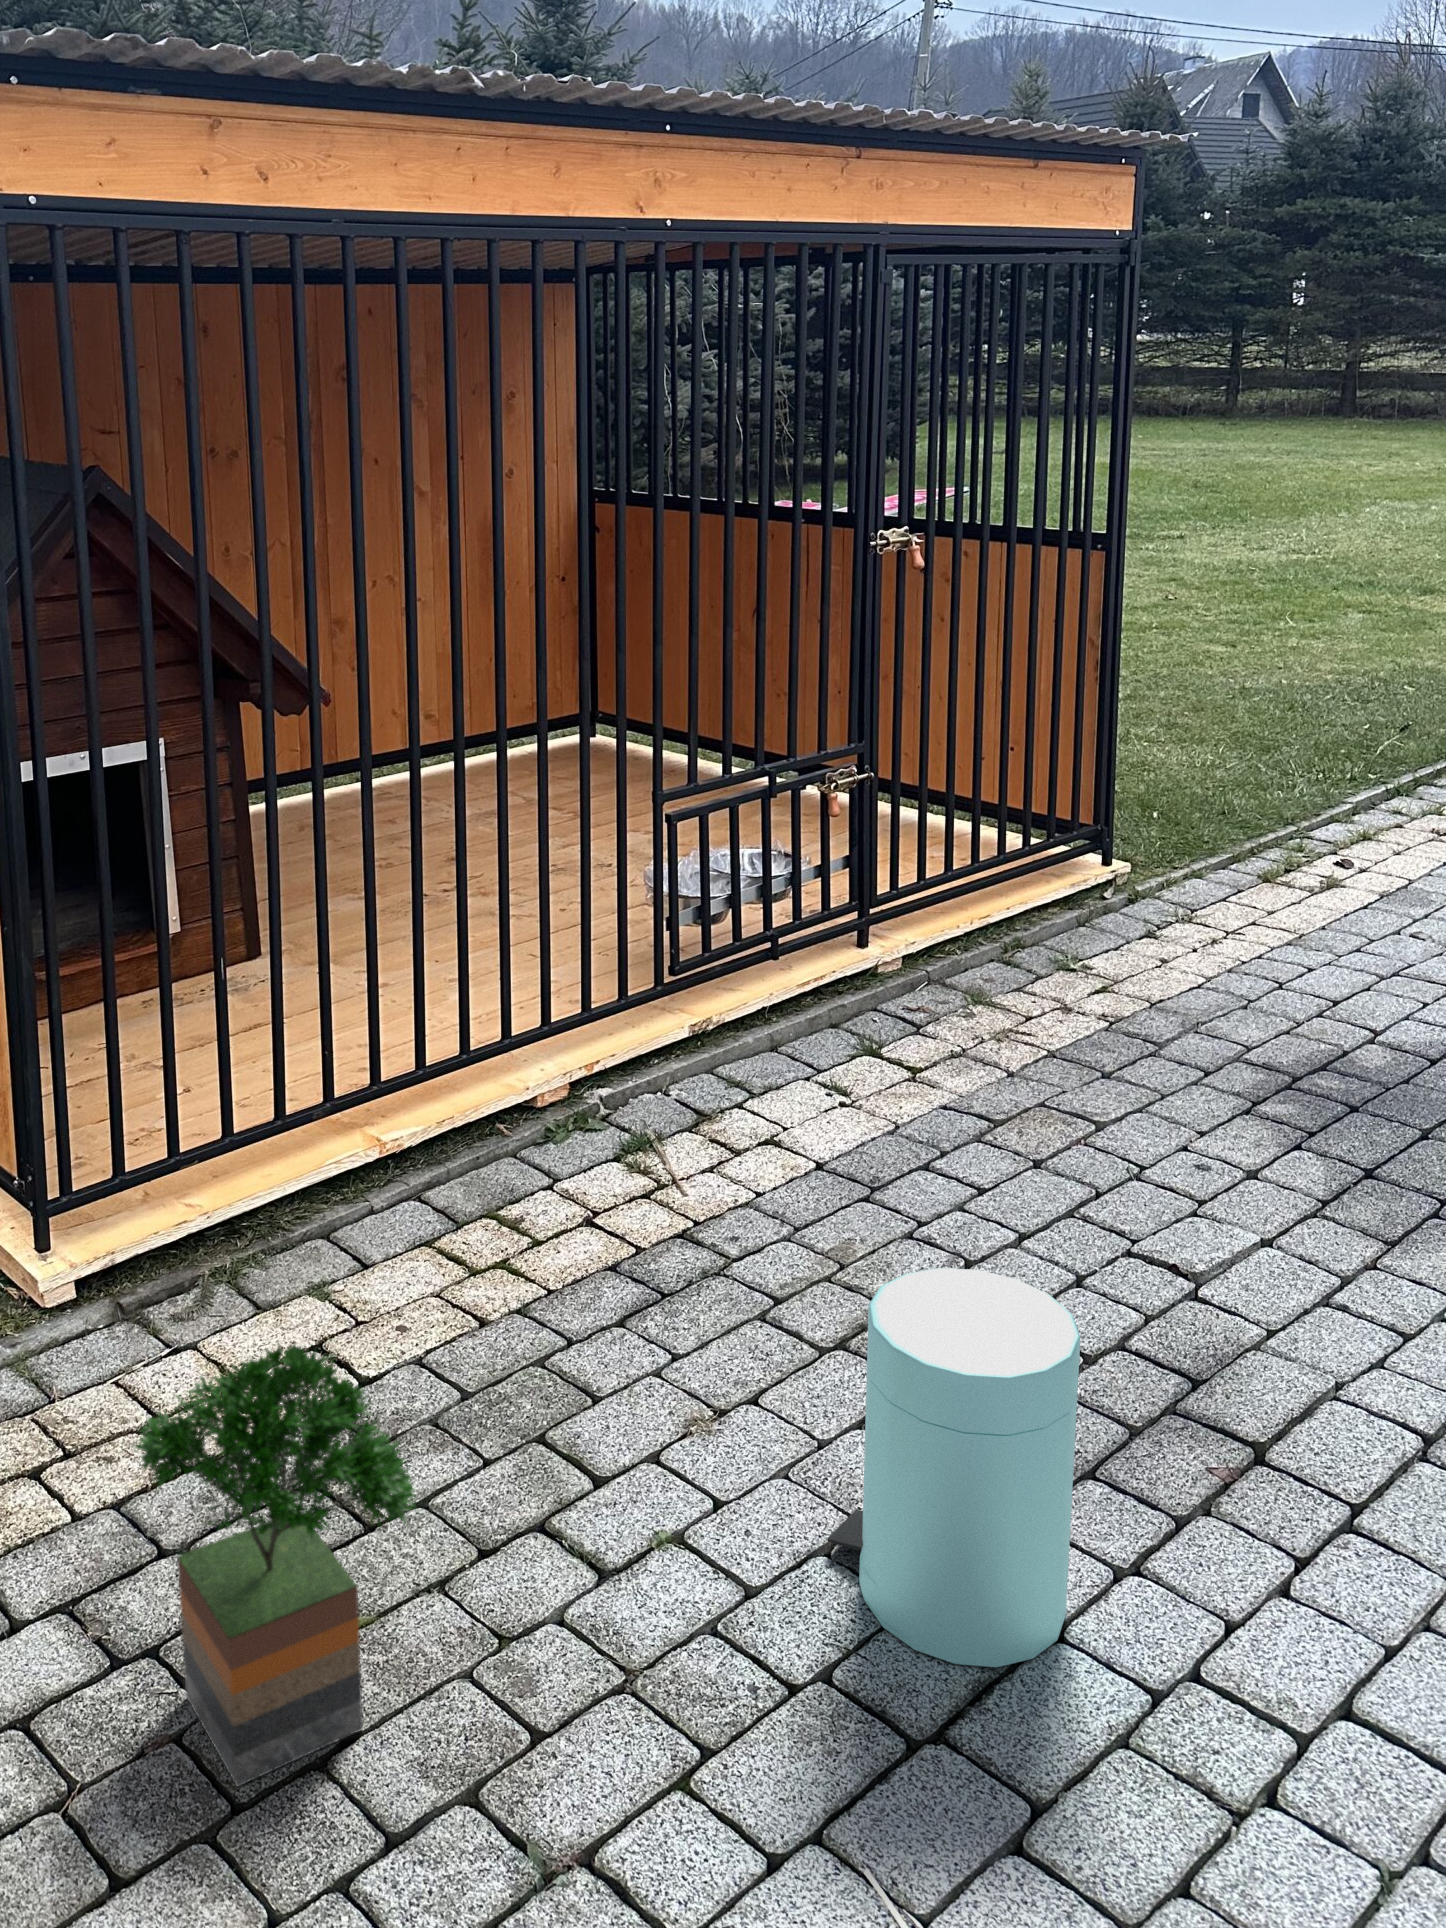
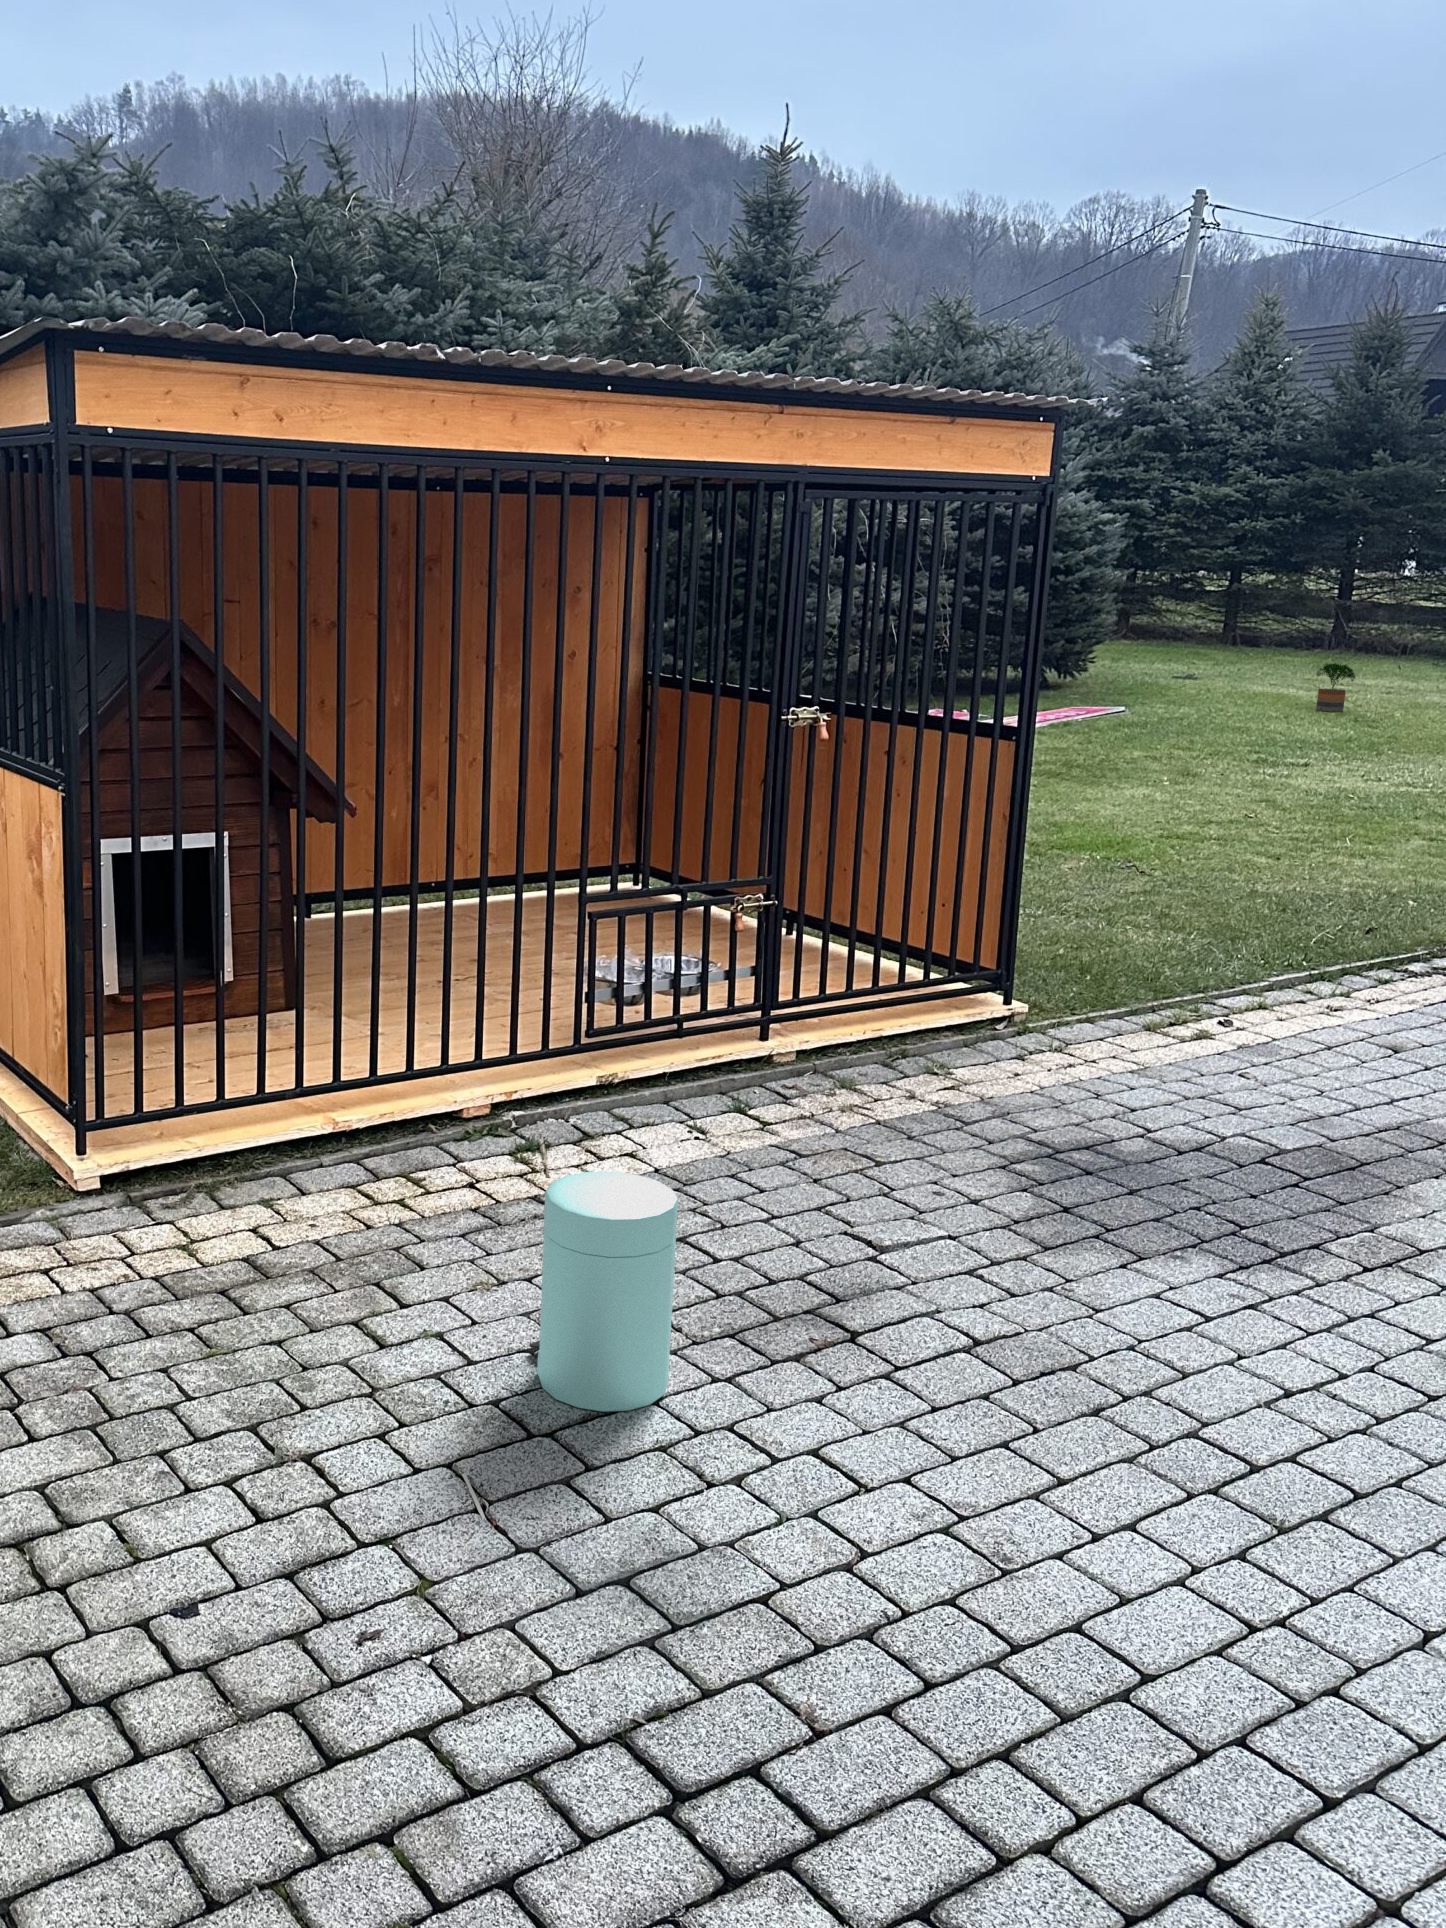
potted tree: present [135,1344,416,1786] -> present [1316,663,1355,712]

